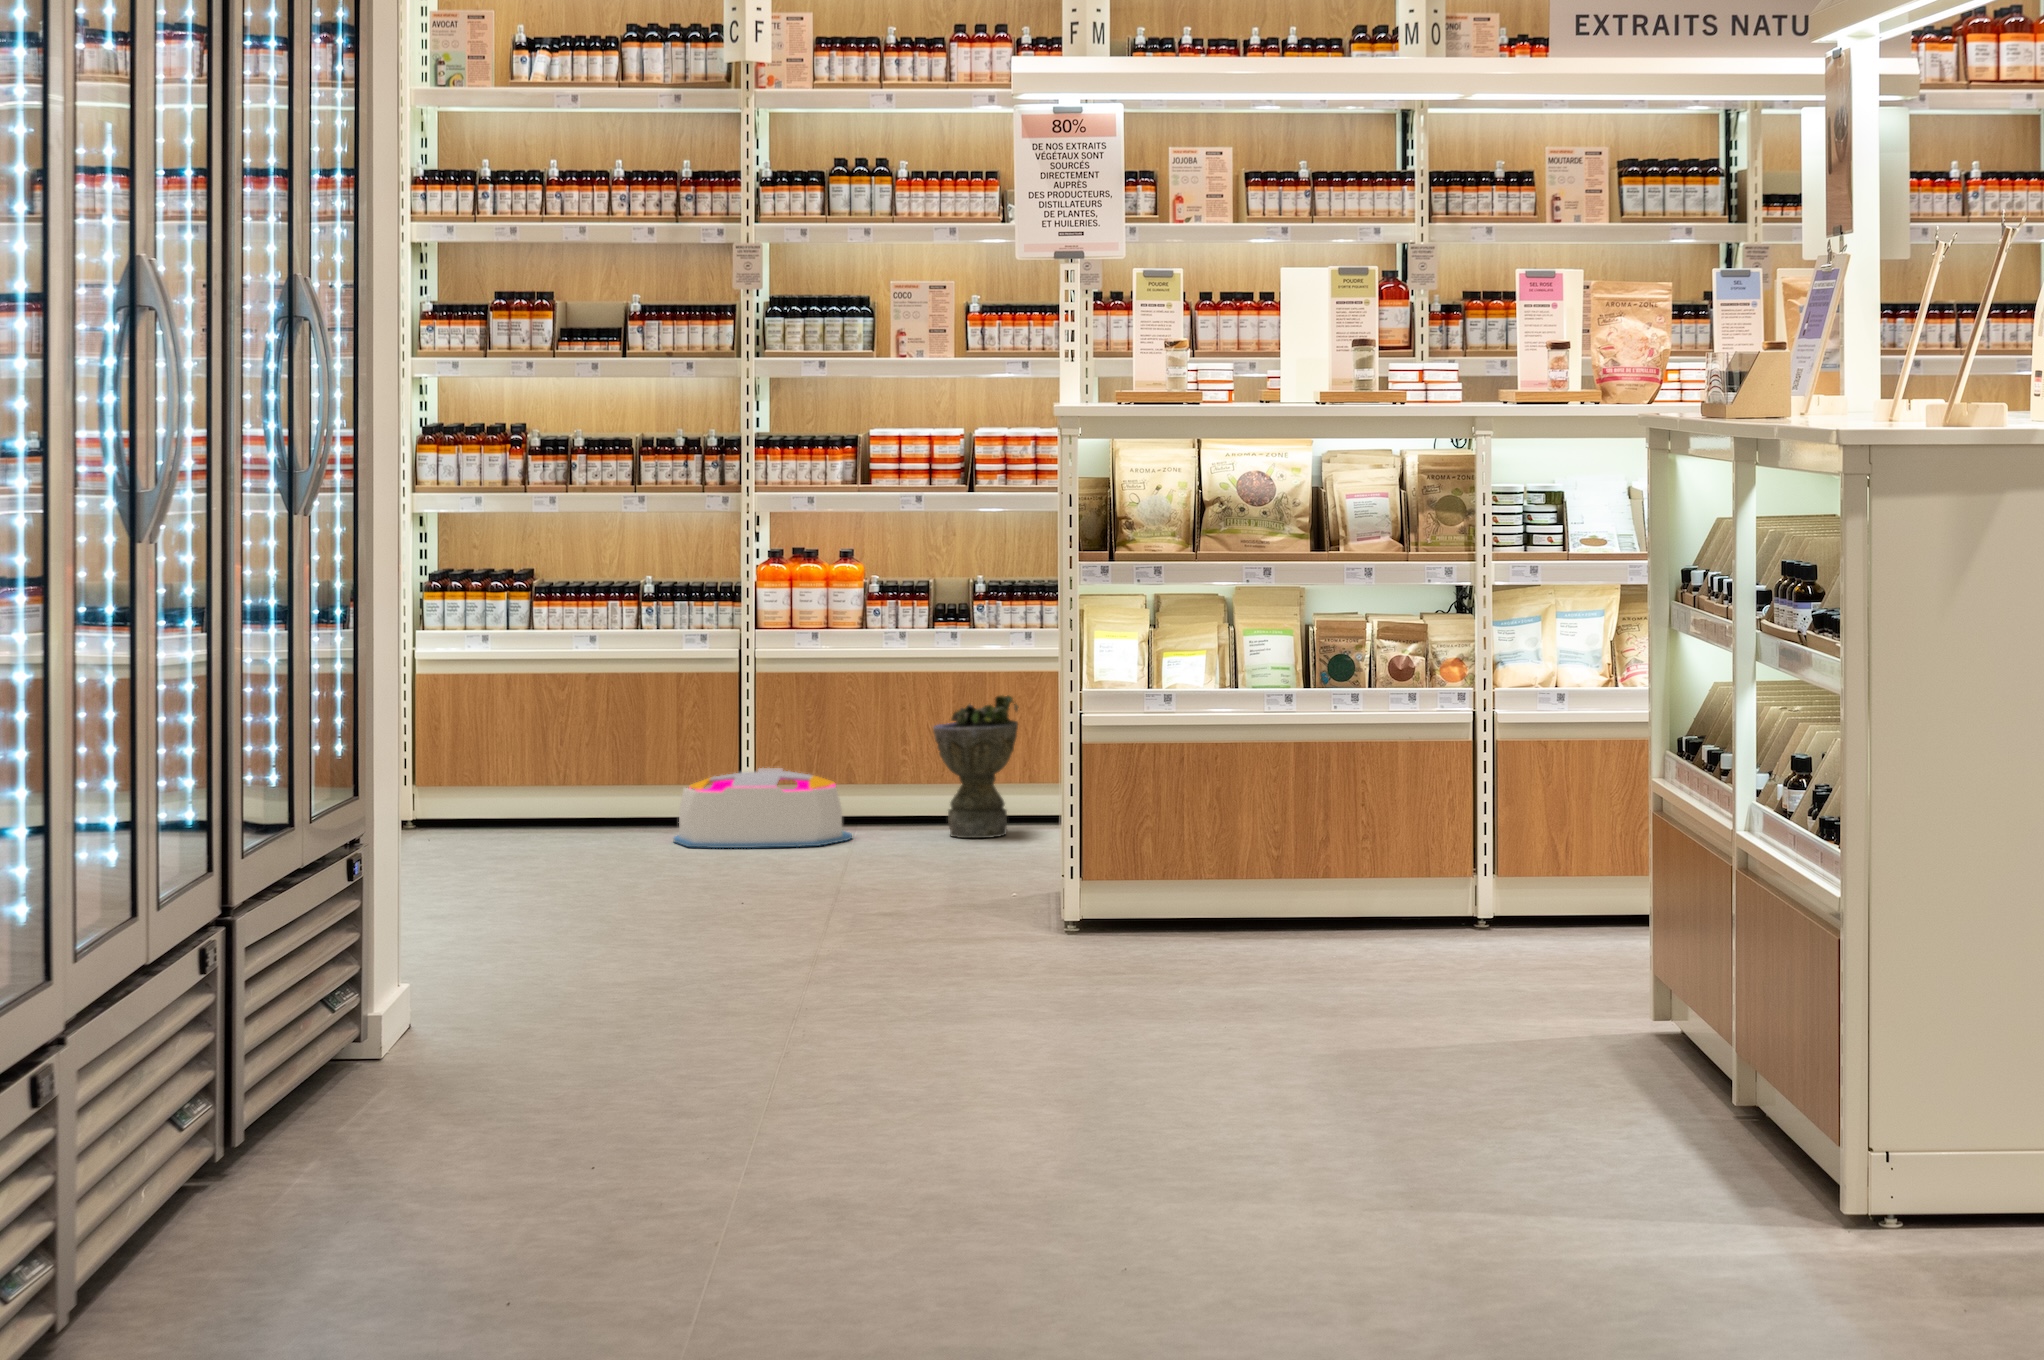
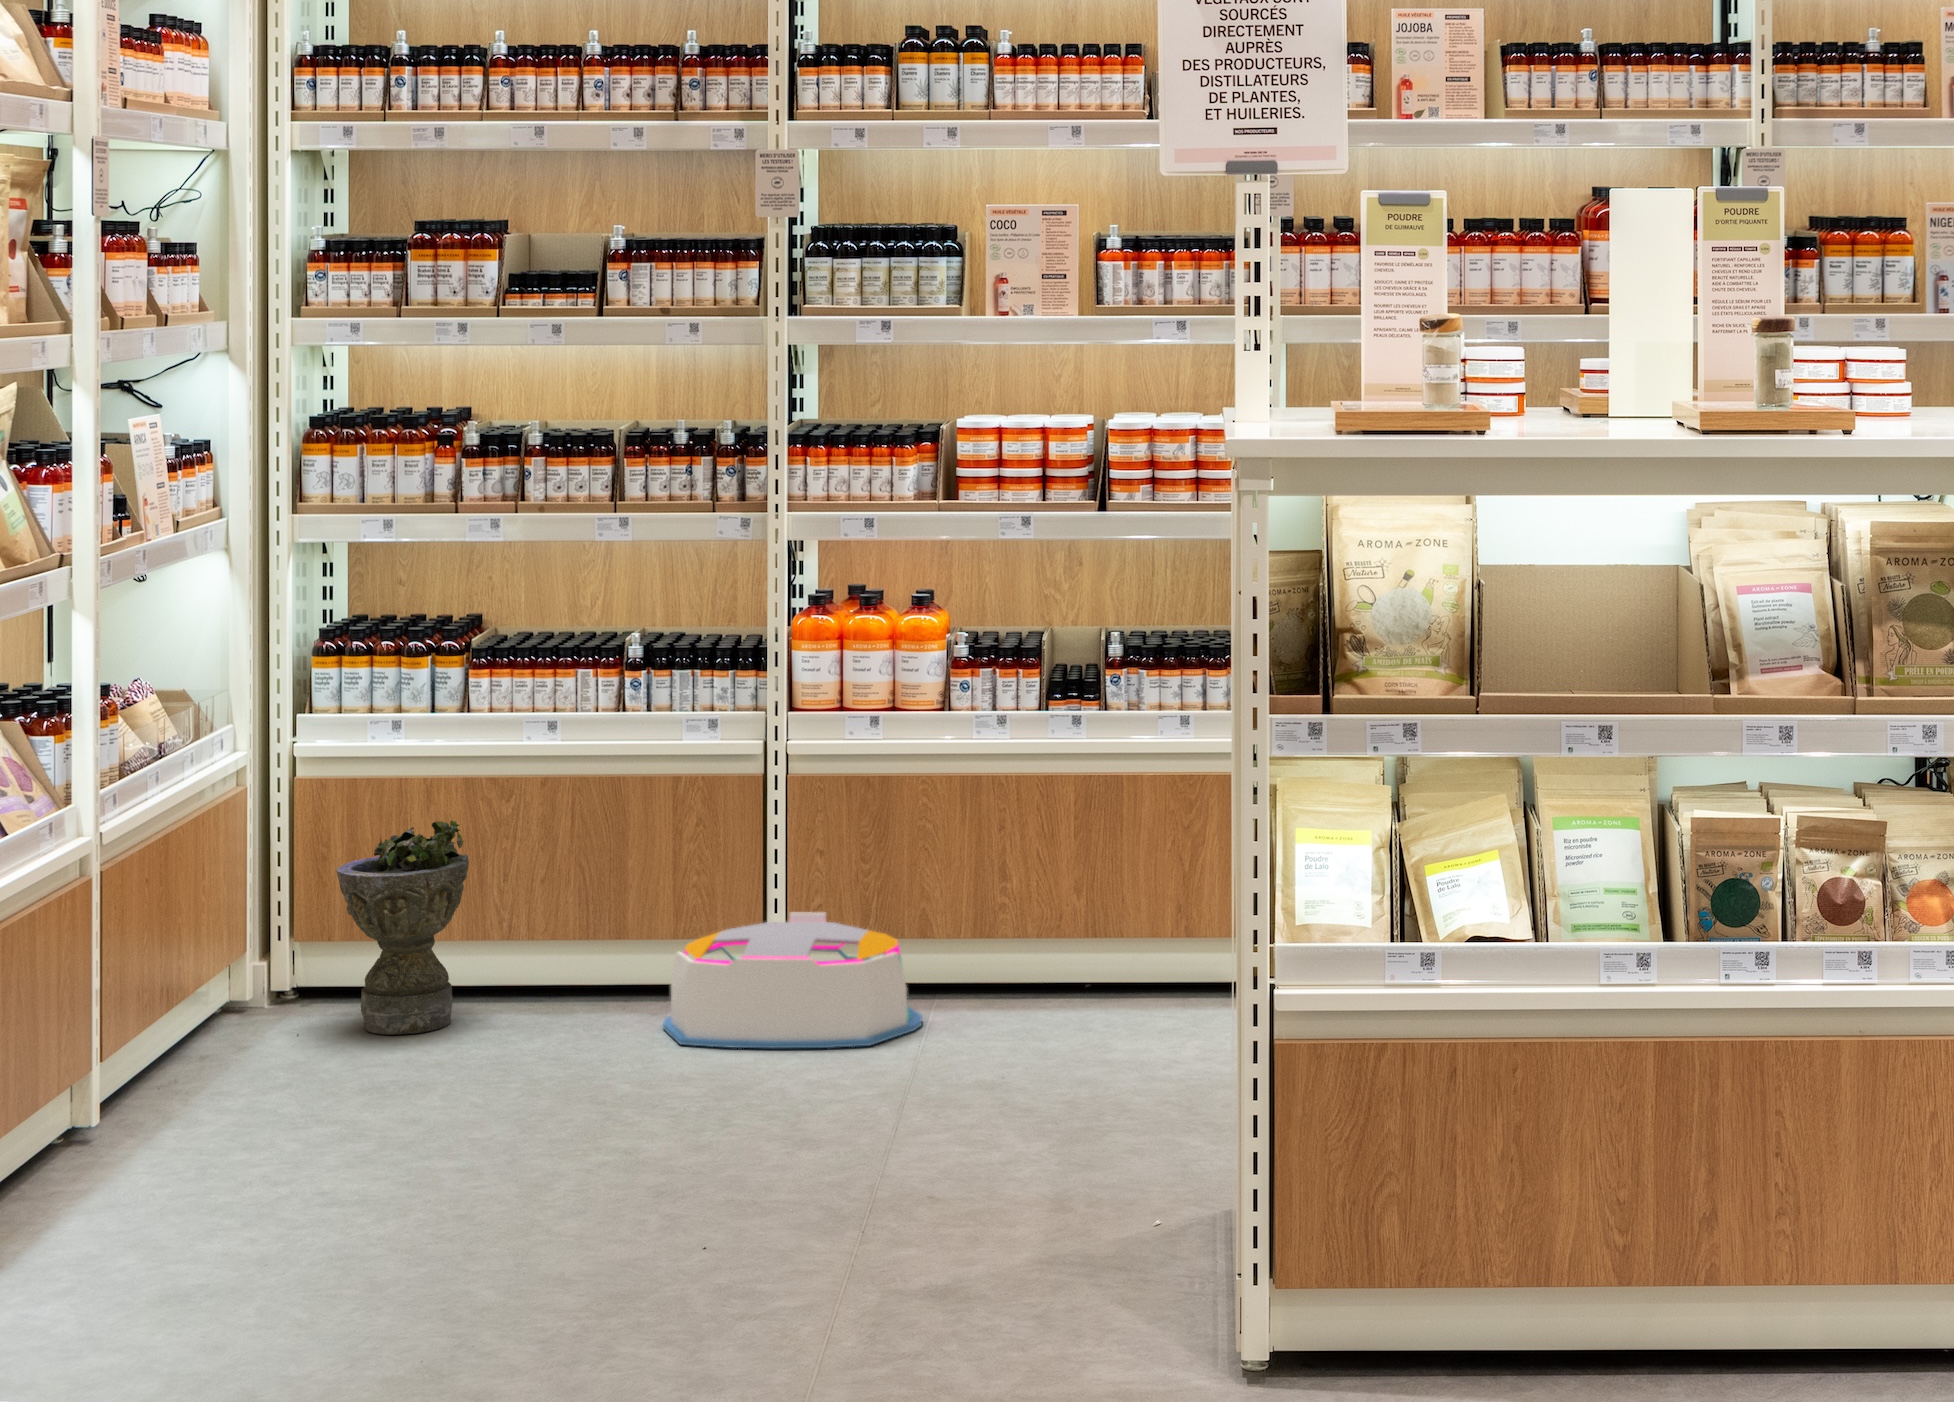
planter: present [933,696,1018,838] -> present [337,820,469,1035]

